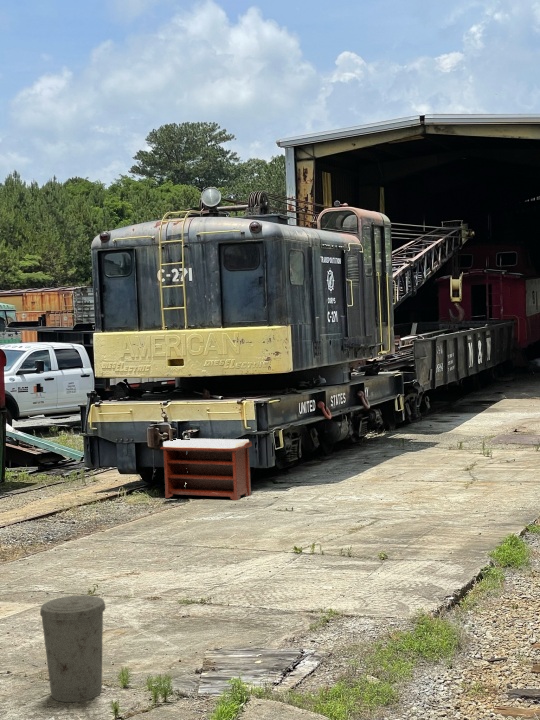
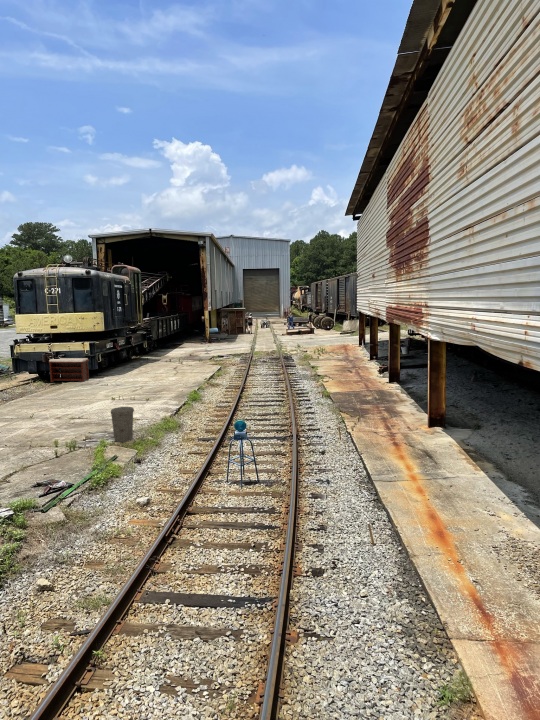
trash can: present [40,595,106,702] -> present [111,407,134,442]

